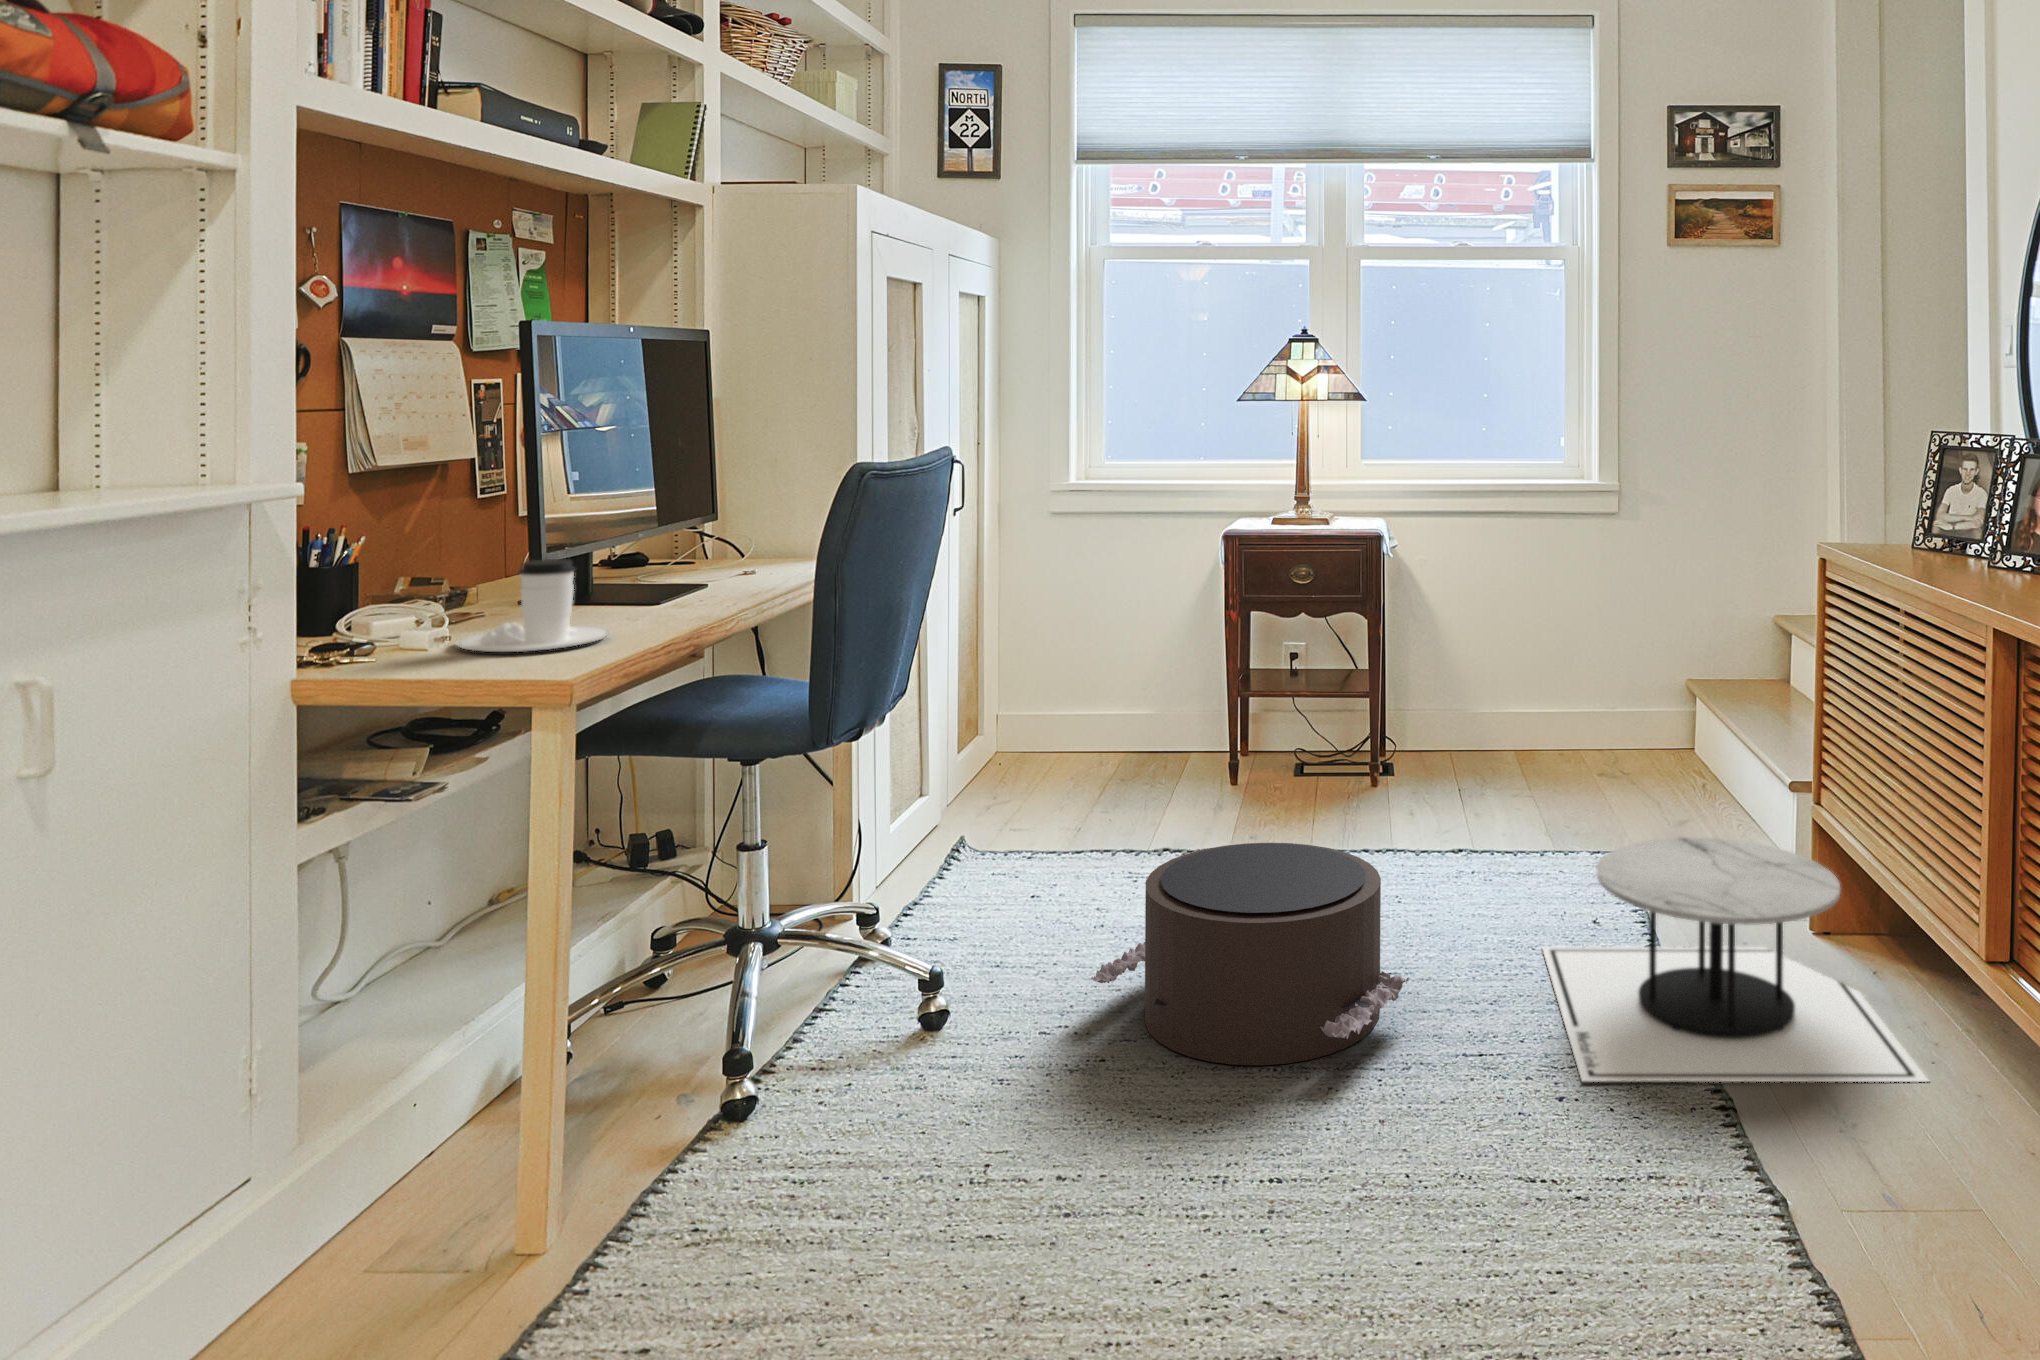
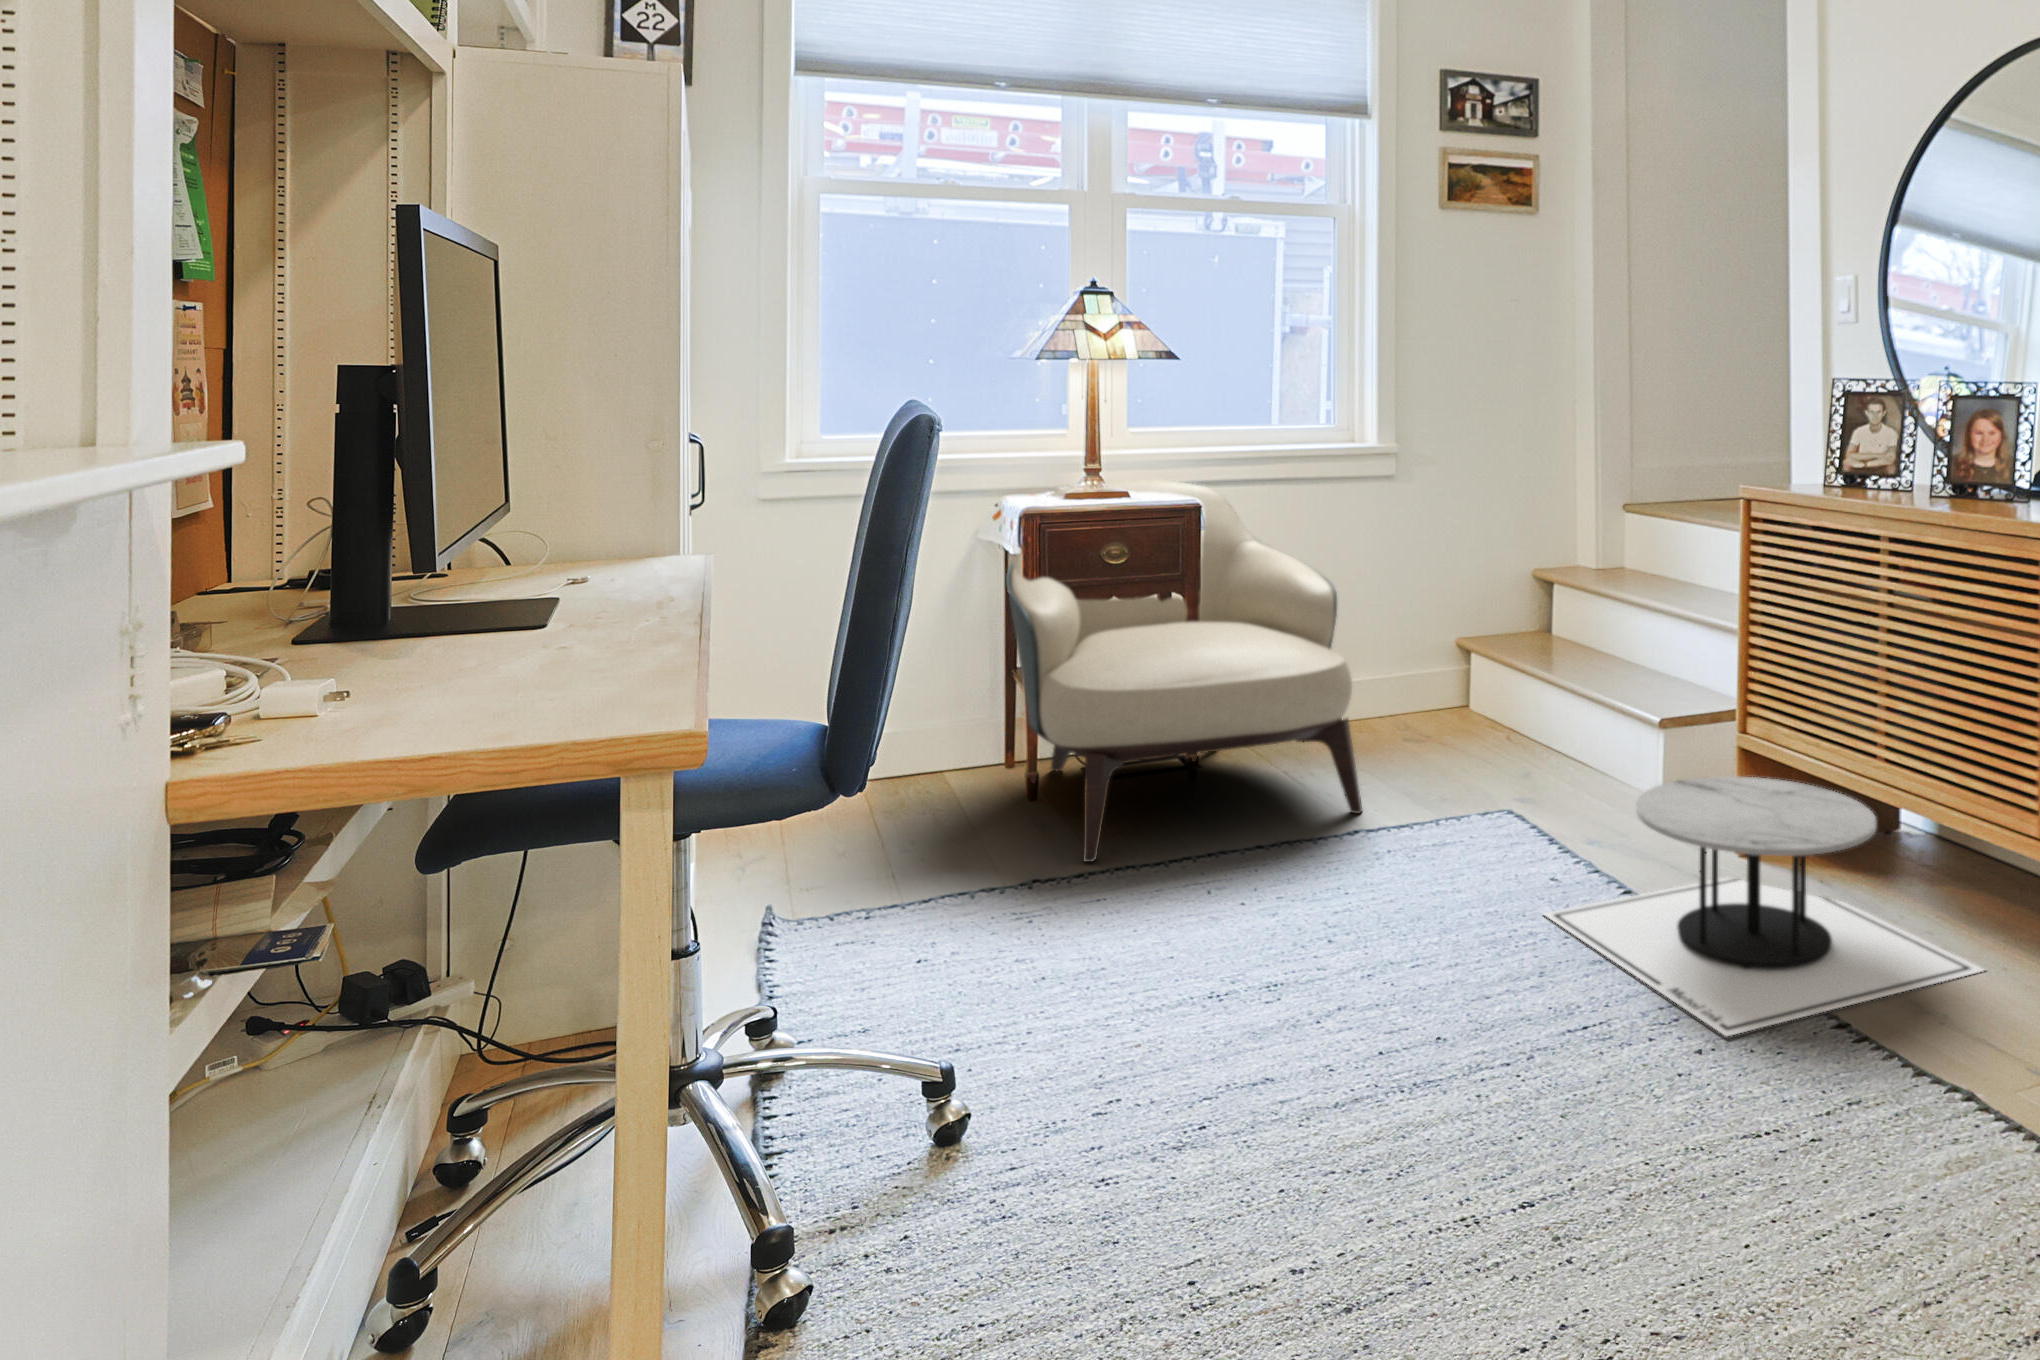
armchair: none [1195,507,1488,842] -> present [1006,479,1362,862]
coffee cup: present [456,559,611,652] -> none [379,562,627,711]
pouf: present [1091,843,1409,1065] -> none [1161,842,1515,1104]

